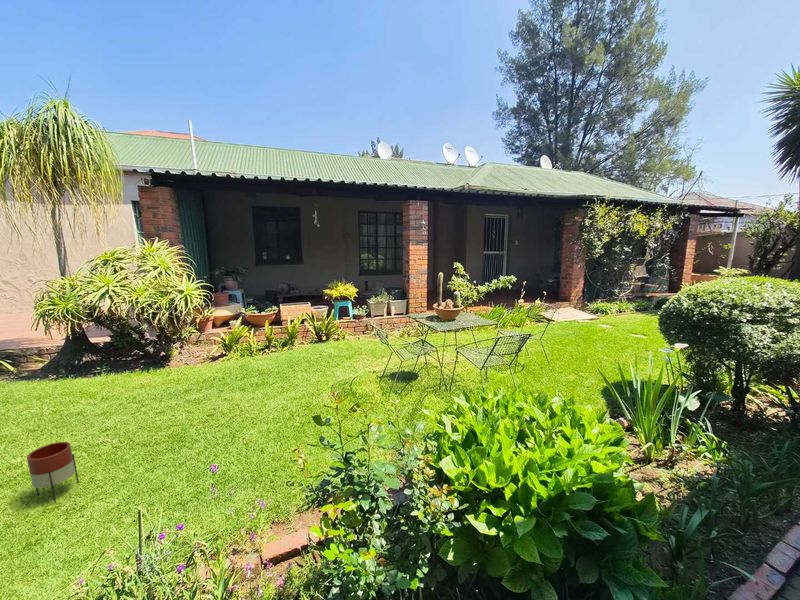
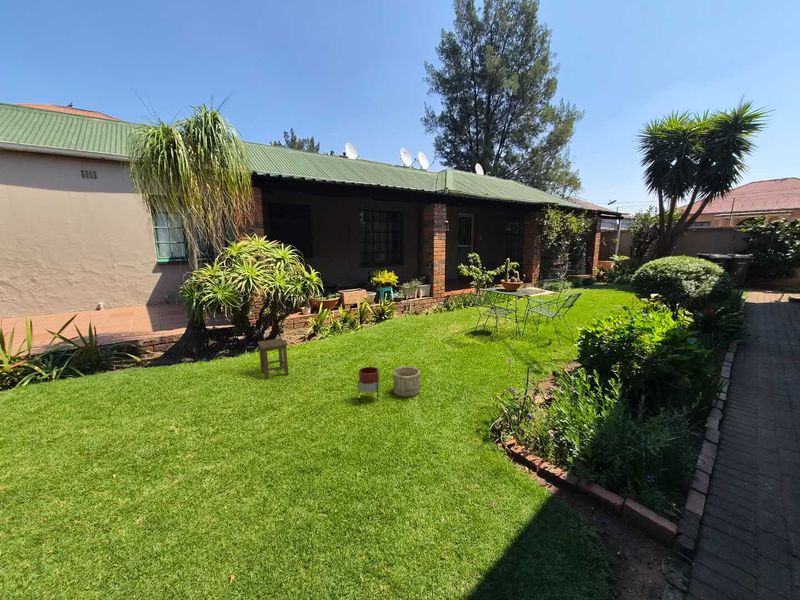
stool: none [14,372,77,428] -> present [258,338,288,379]
wooden bucket: none [90,444,151,502] -> present [393,366,421,397]

